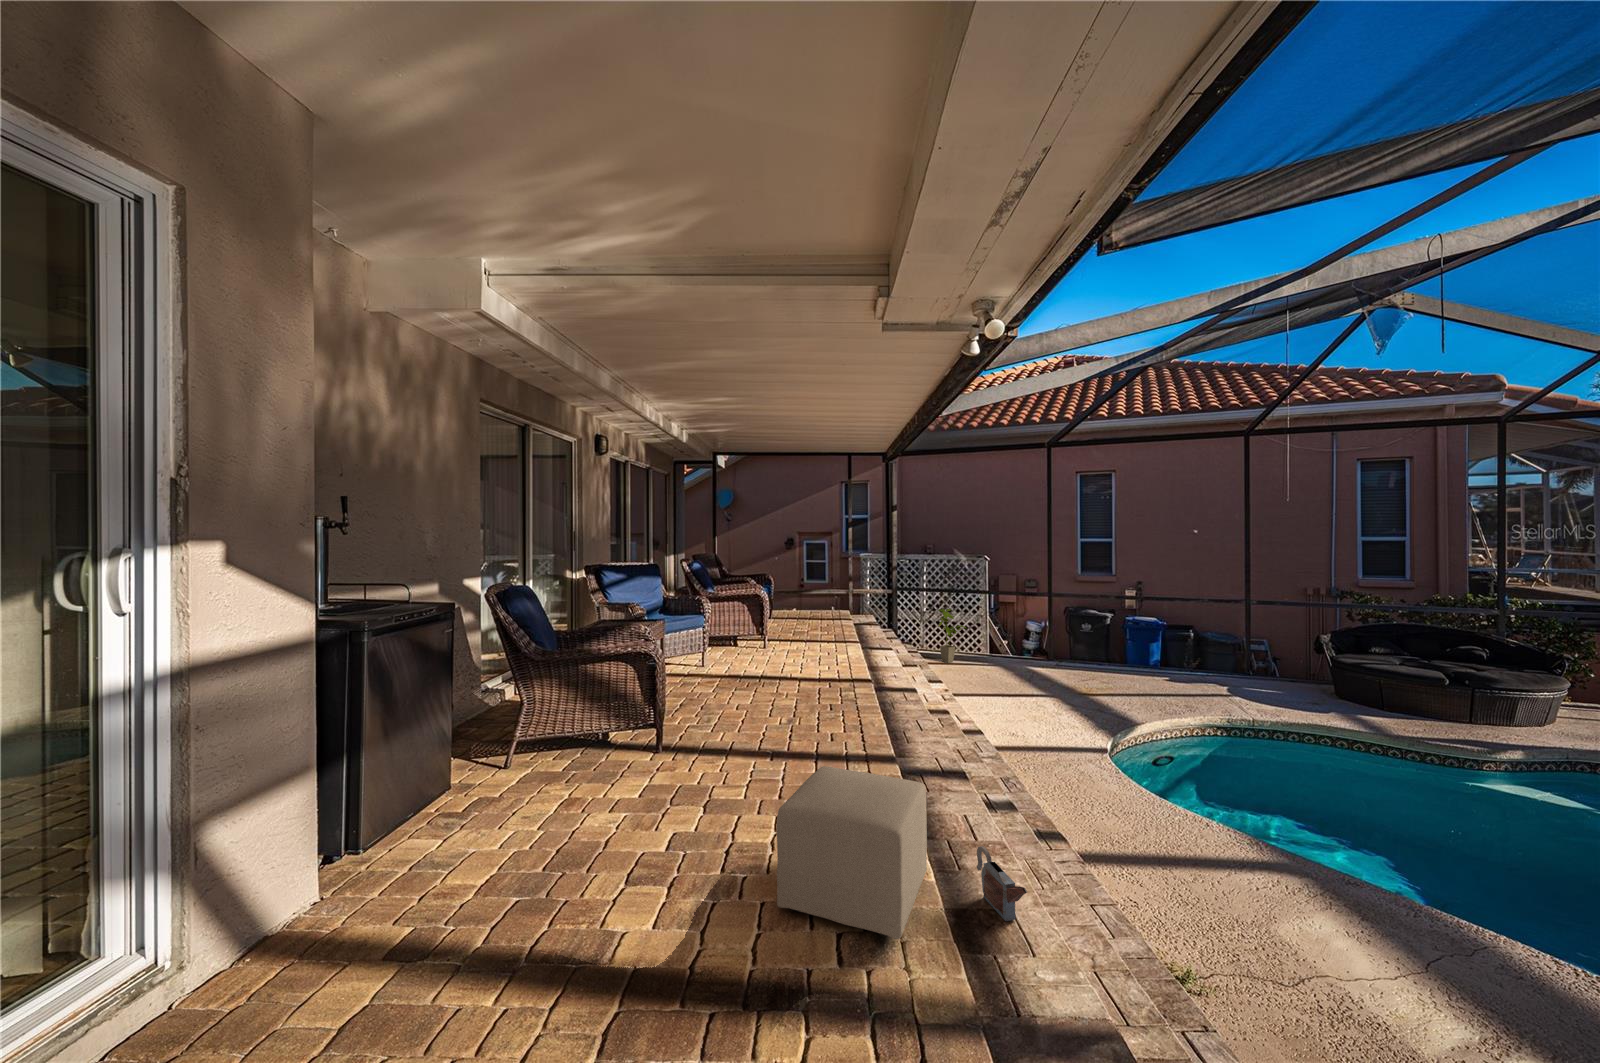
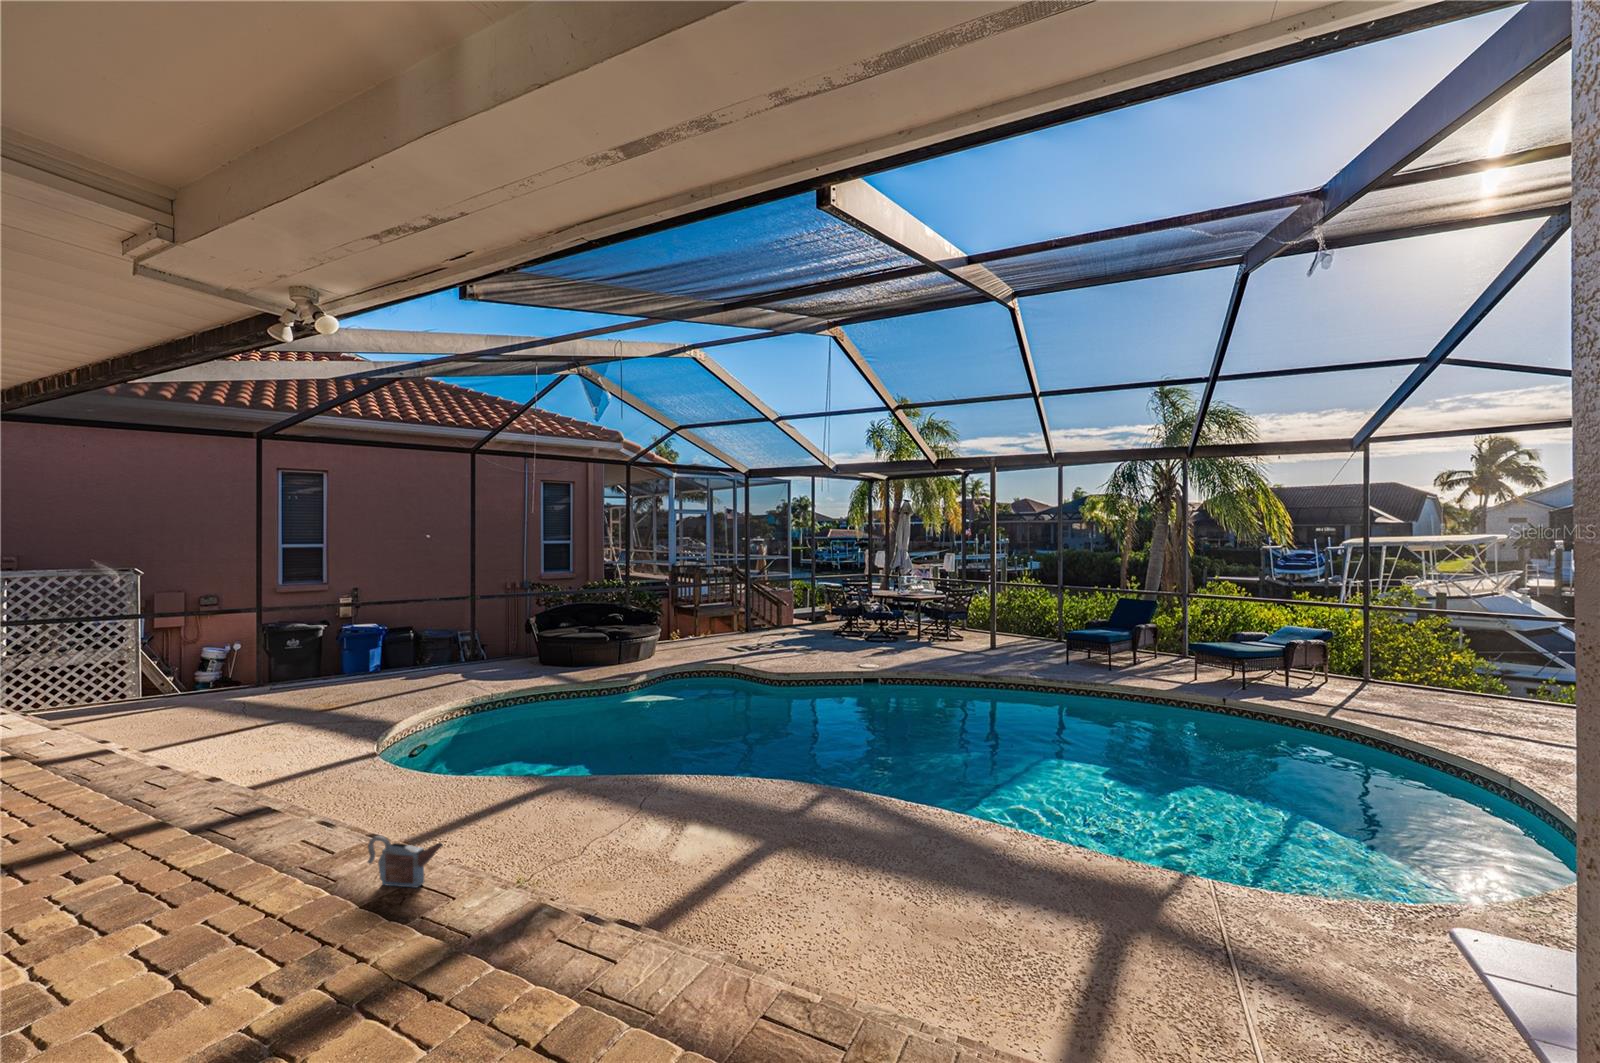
house plant: present [938,609,966,663] -> none [74,637,135,720]
ottoman: present [777,766,927,939] -> none [138,794,342,1007]

